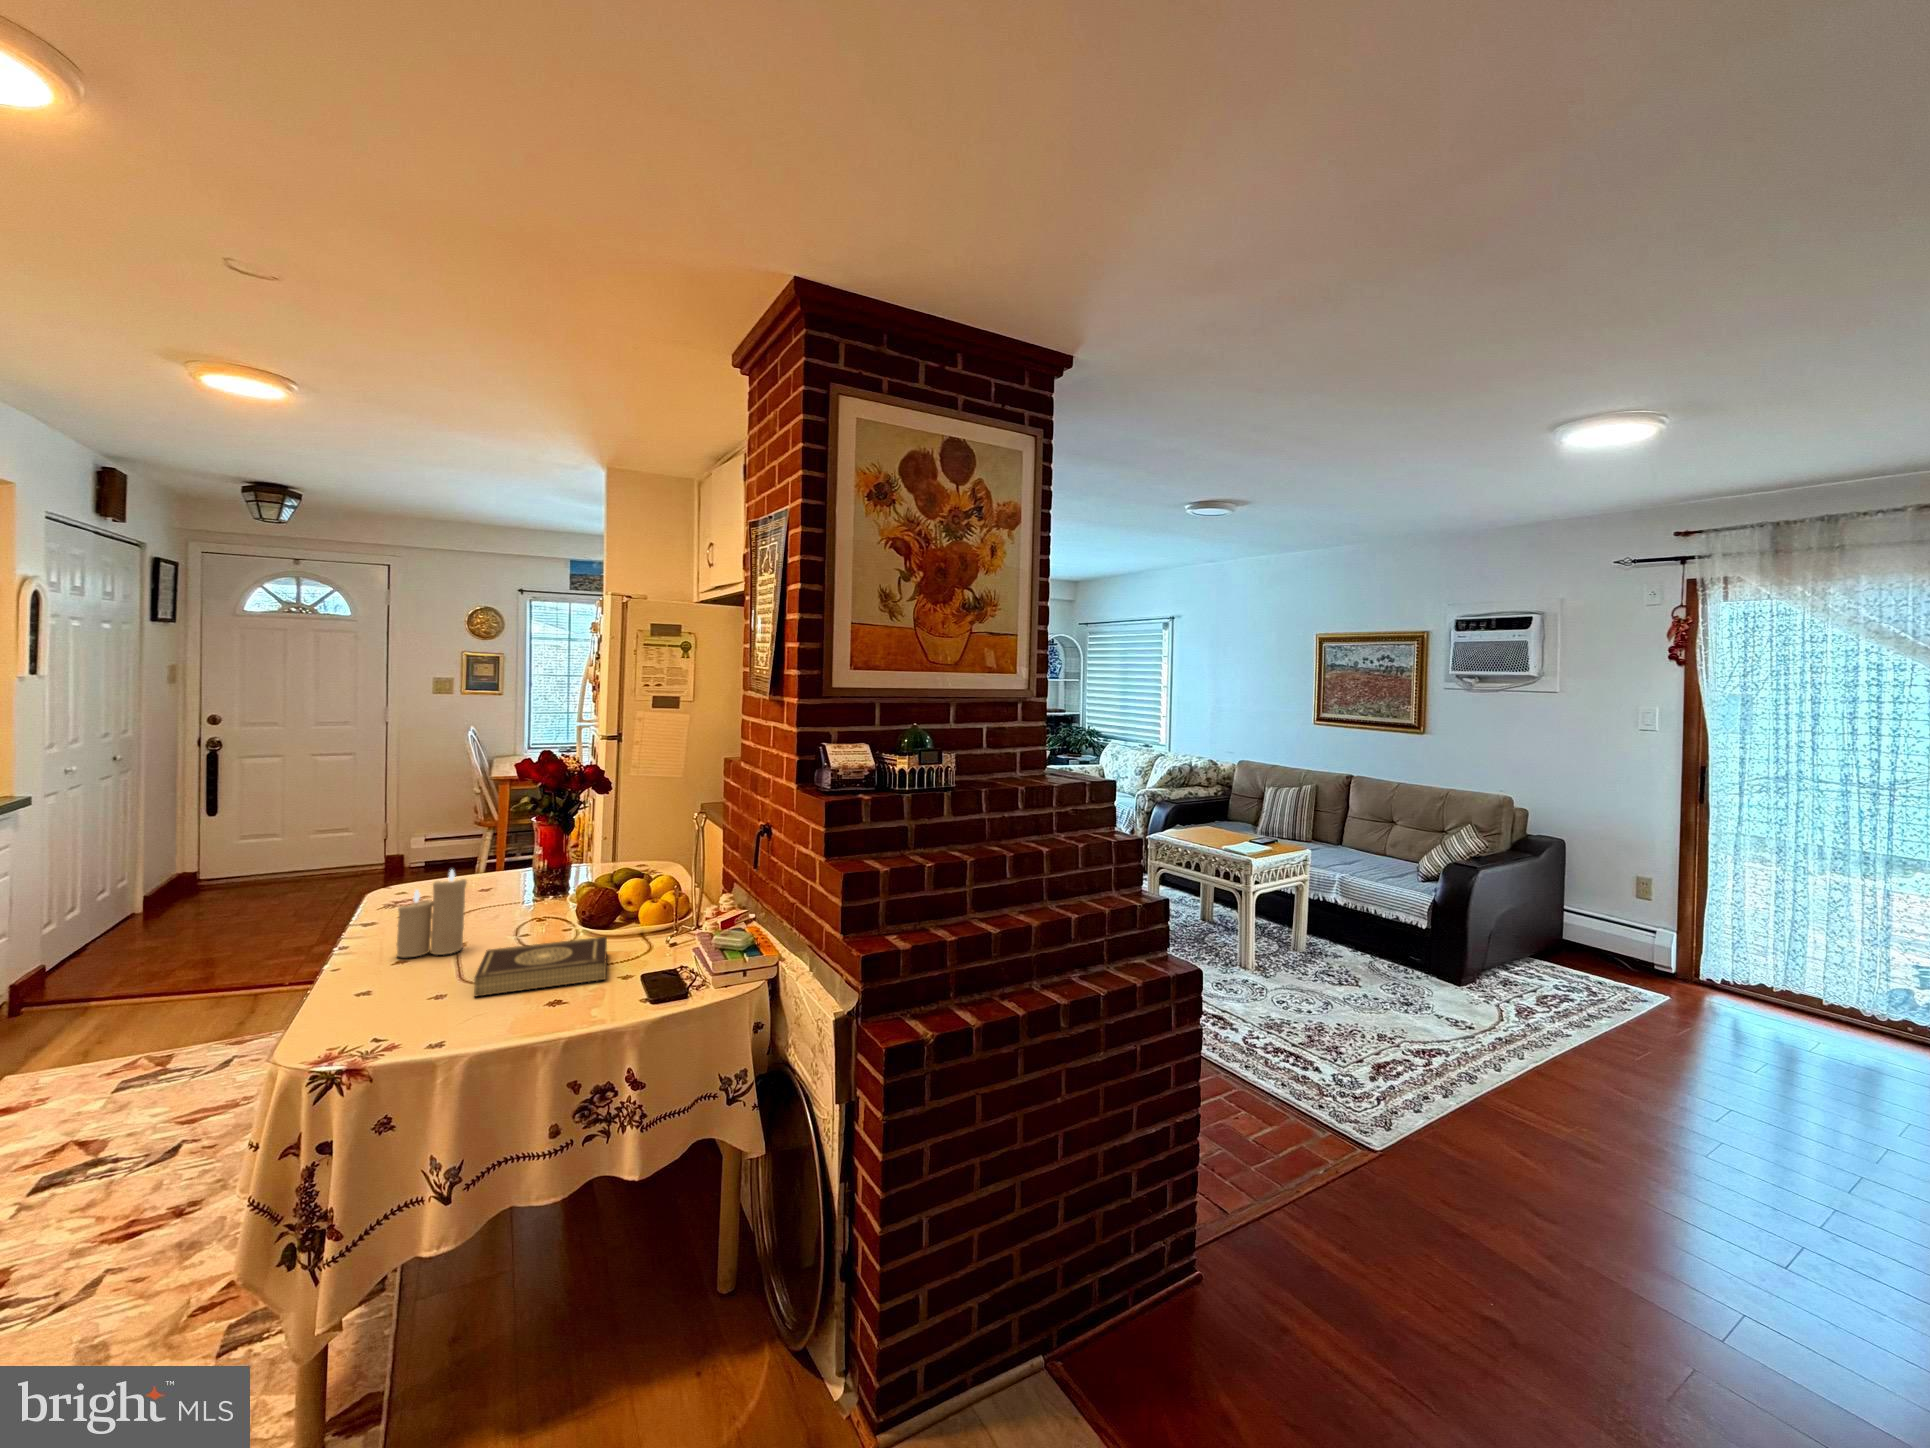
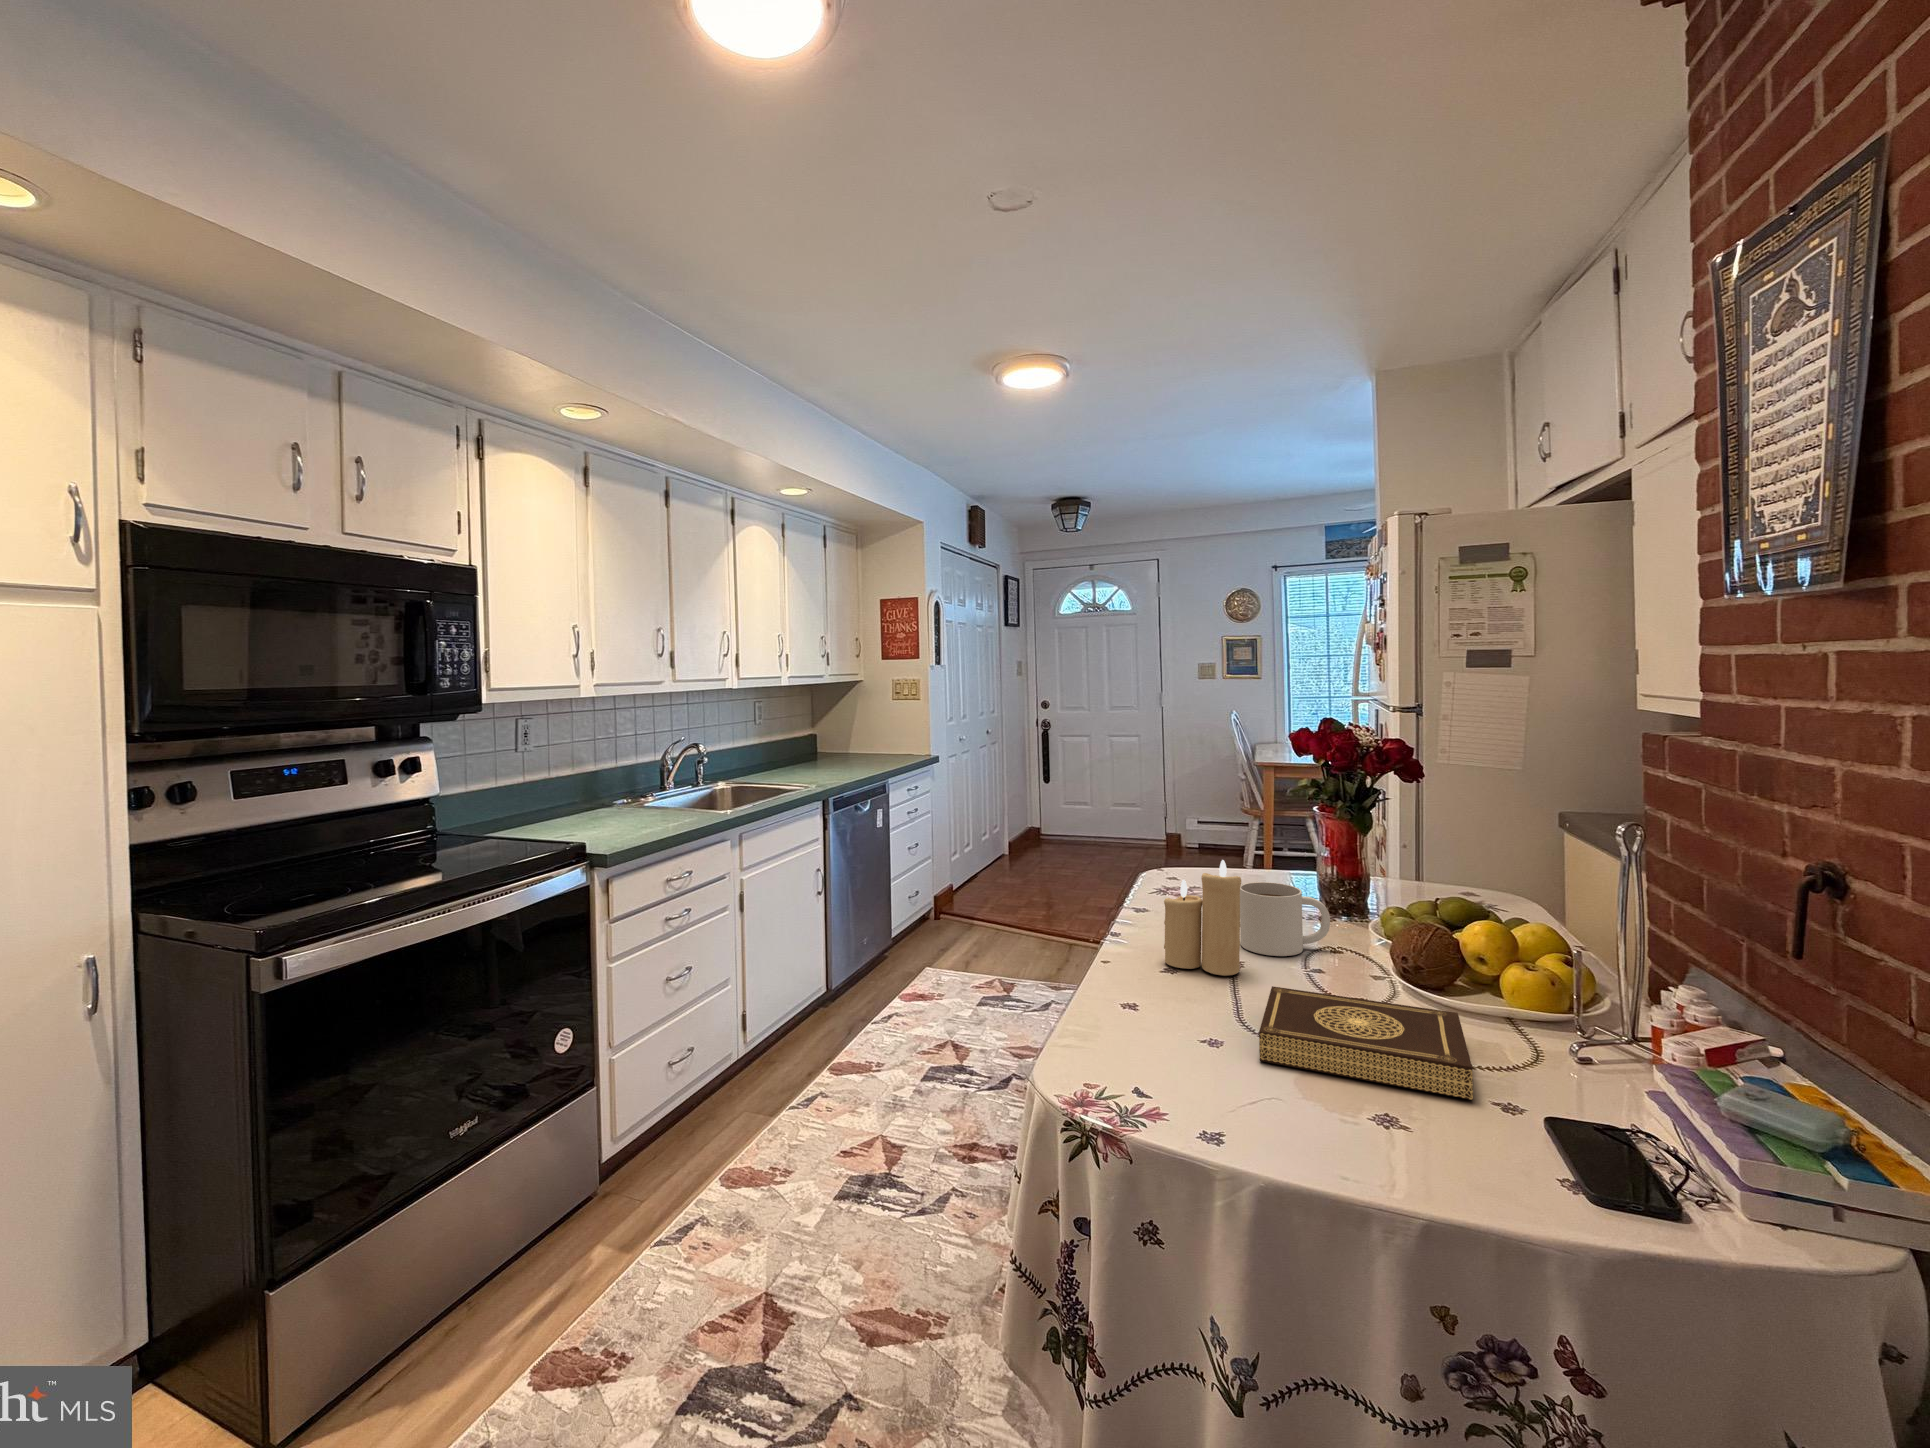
mug: none [465,880,536,934] -> present [1240,882,1330,956]

